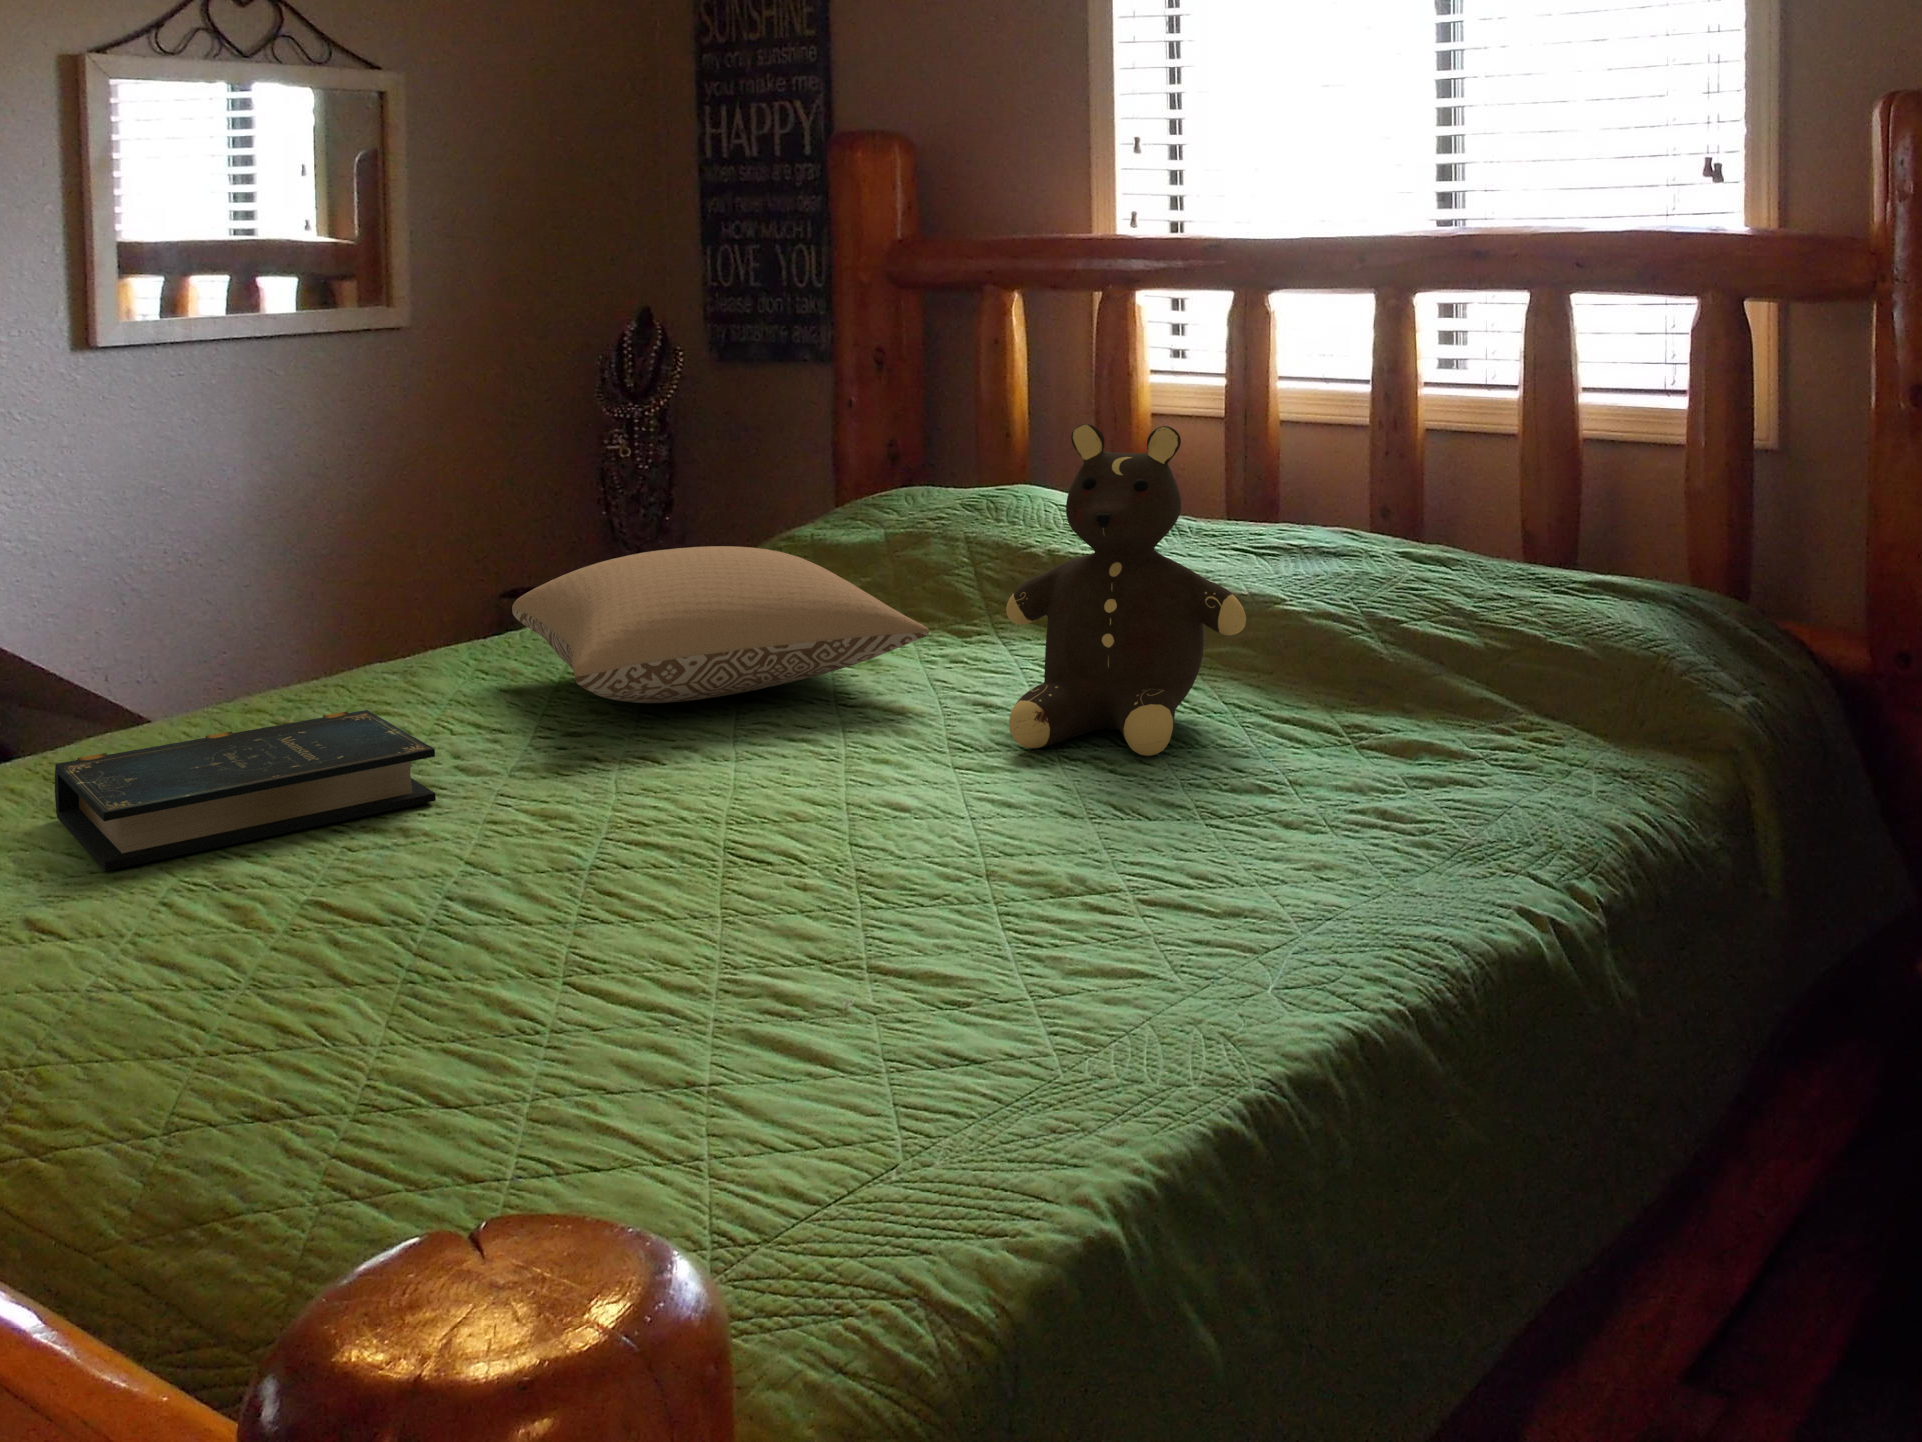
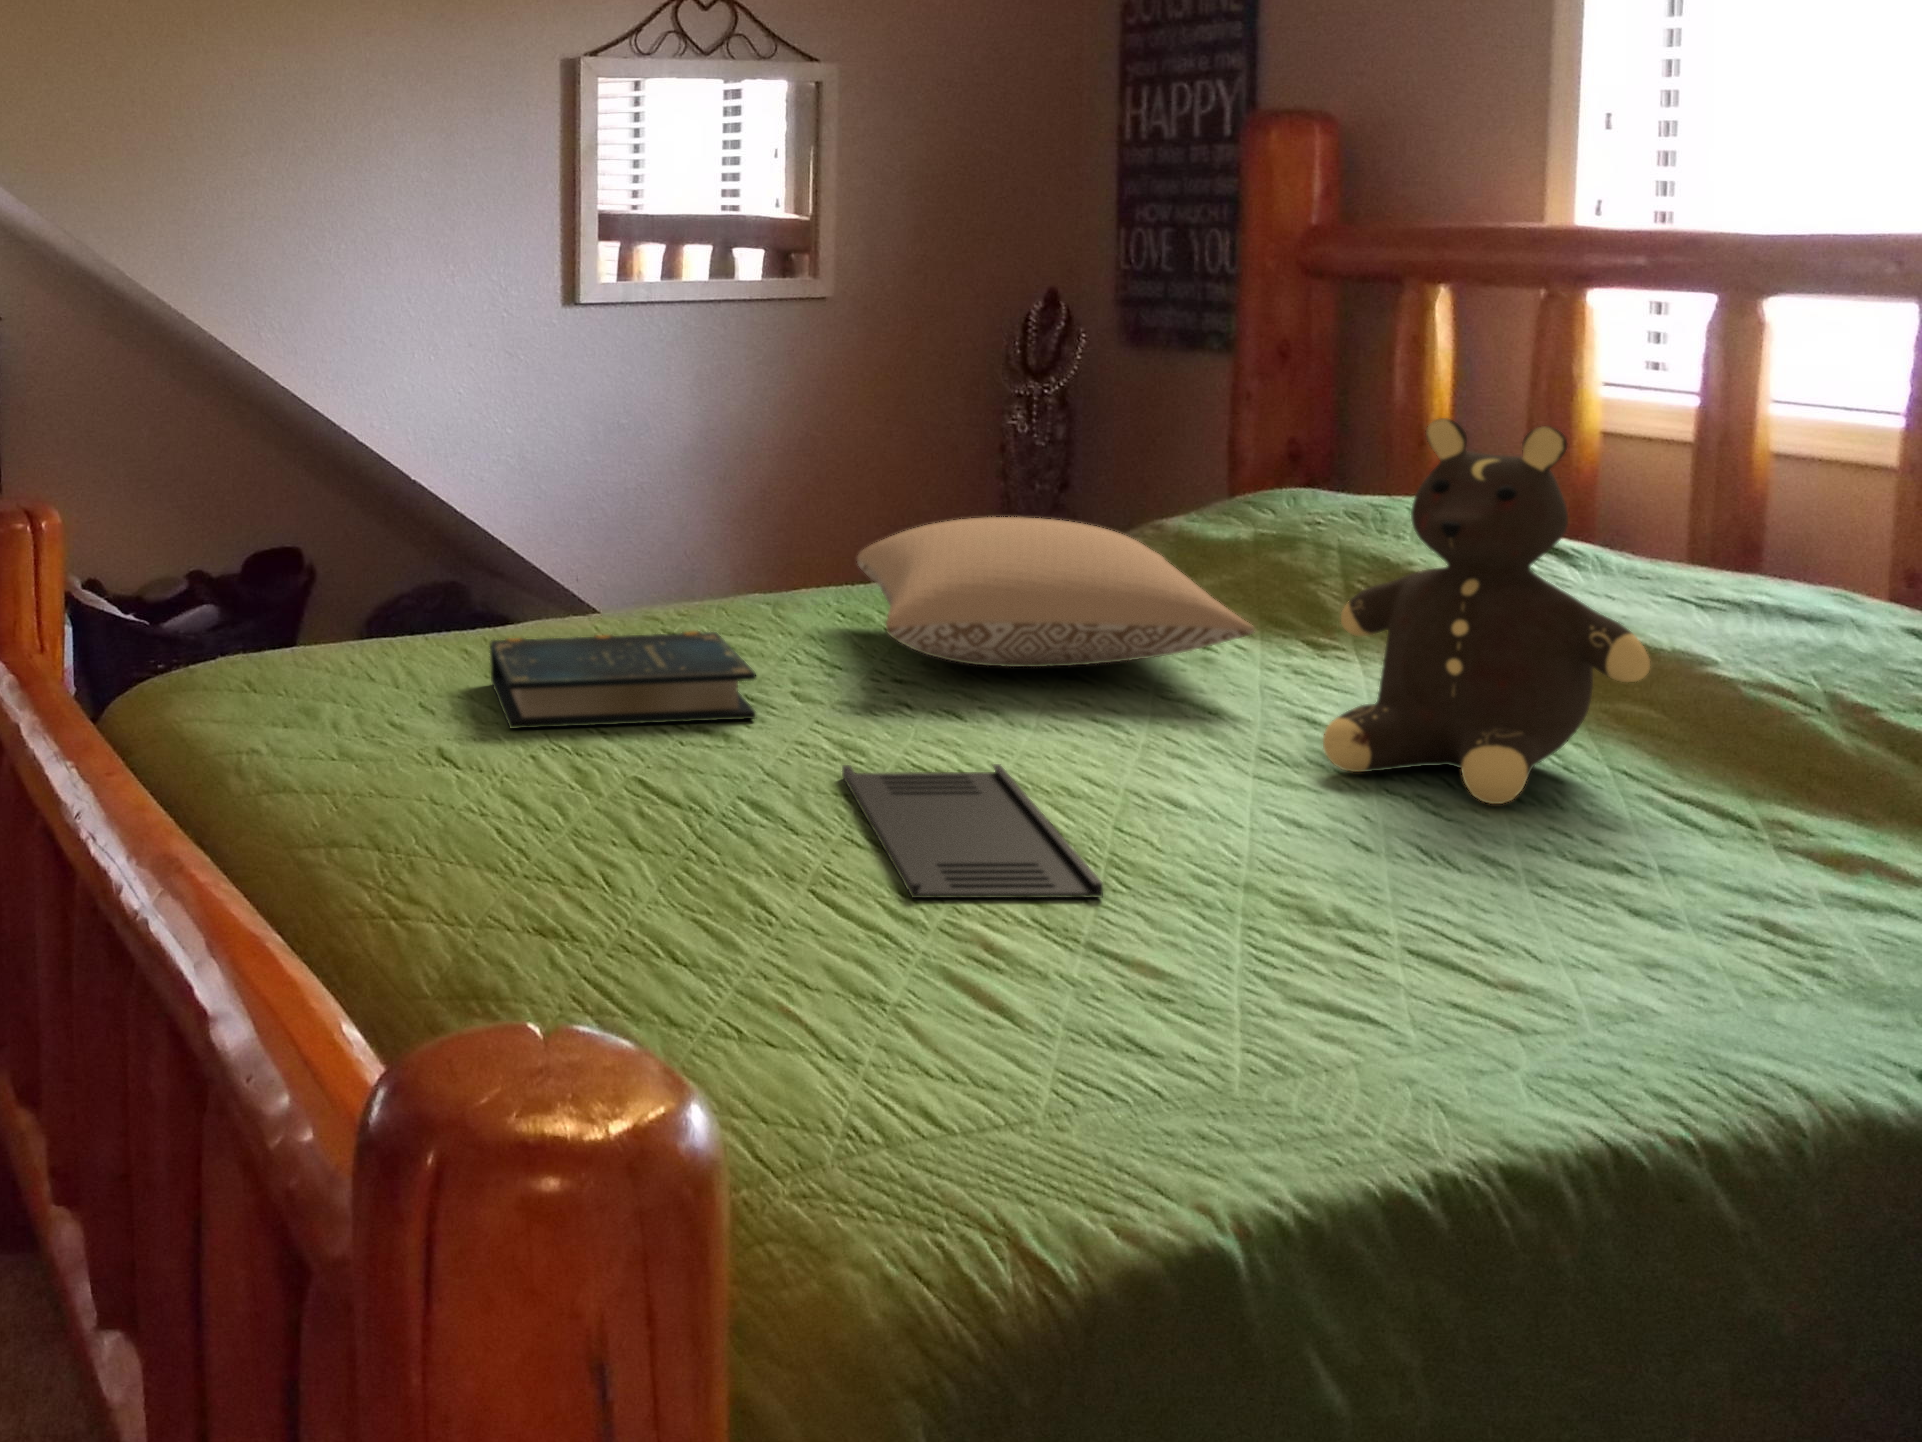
tray: none [559,800,873,962] -> present [842,764,1103,898]

